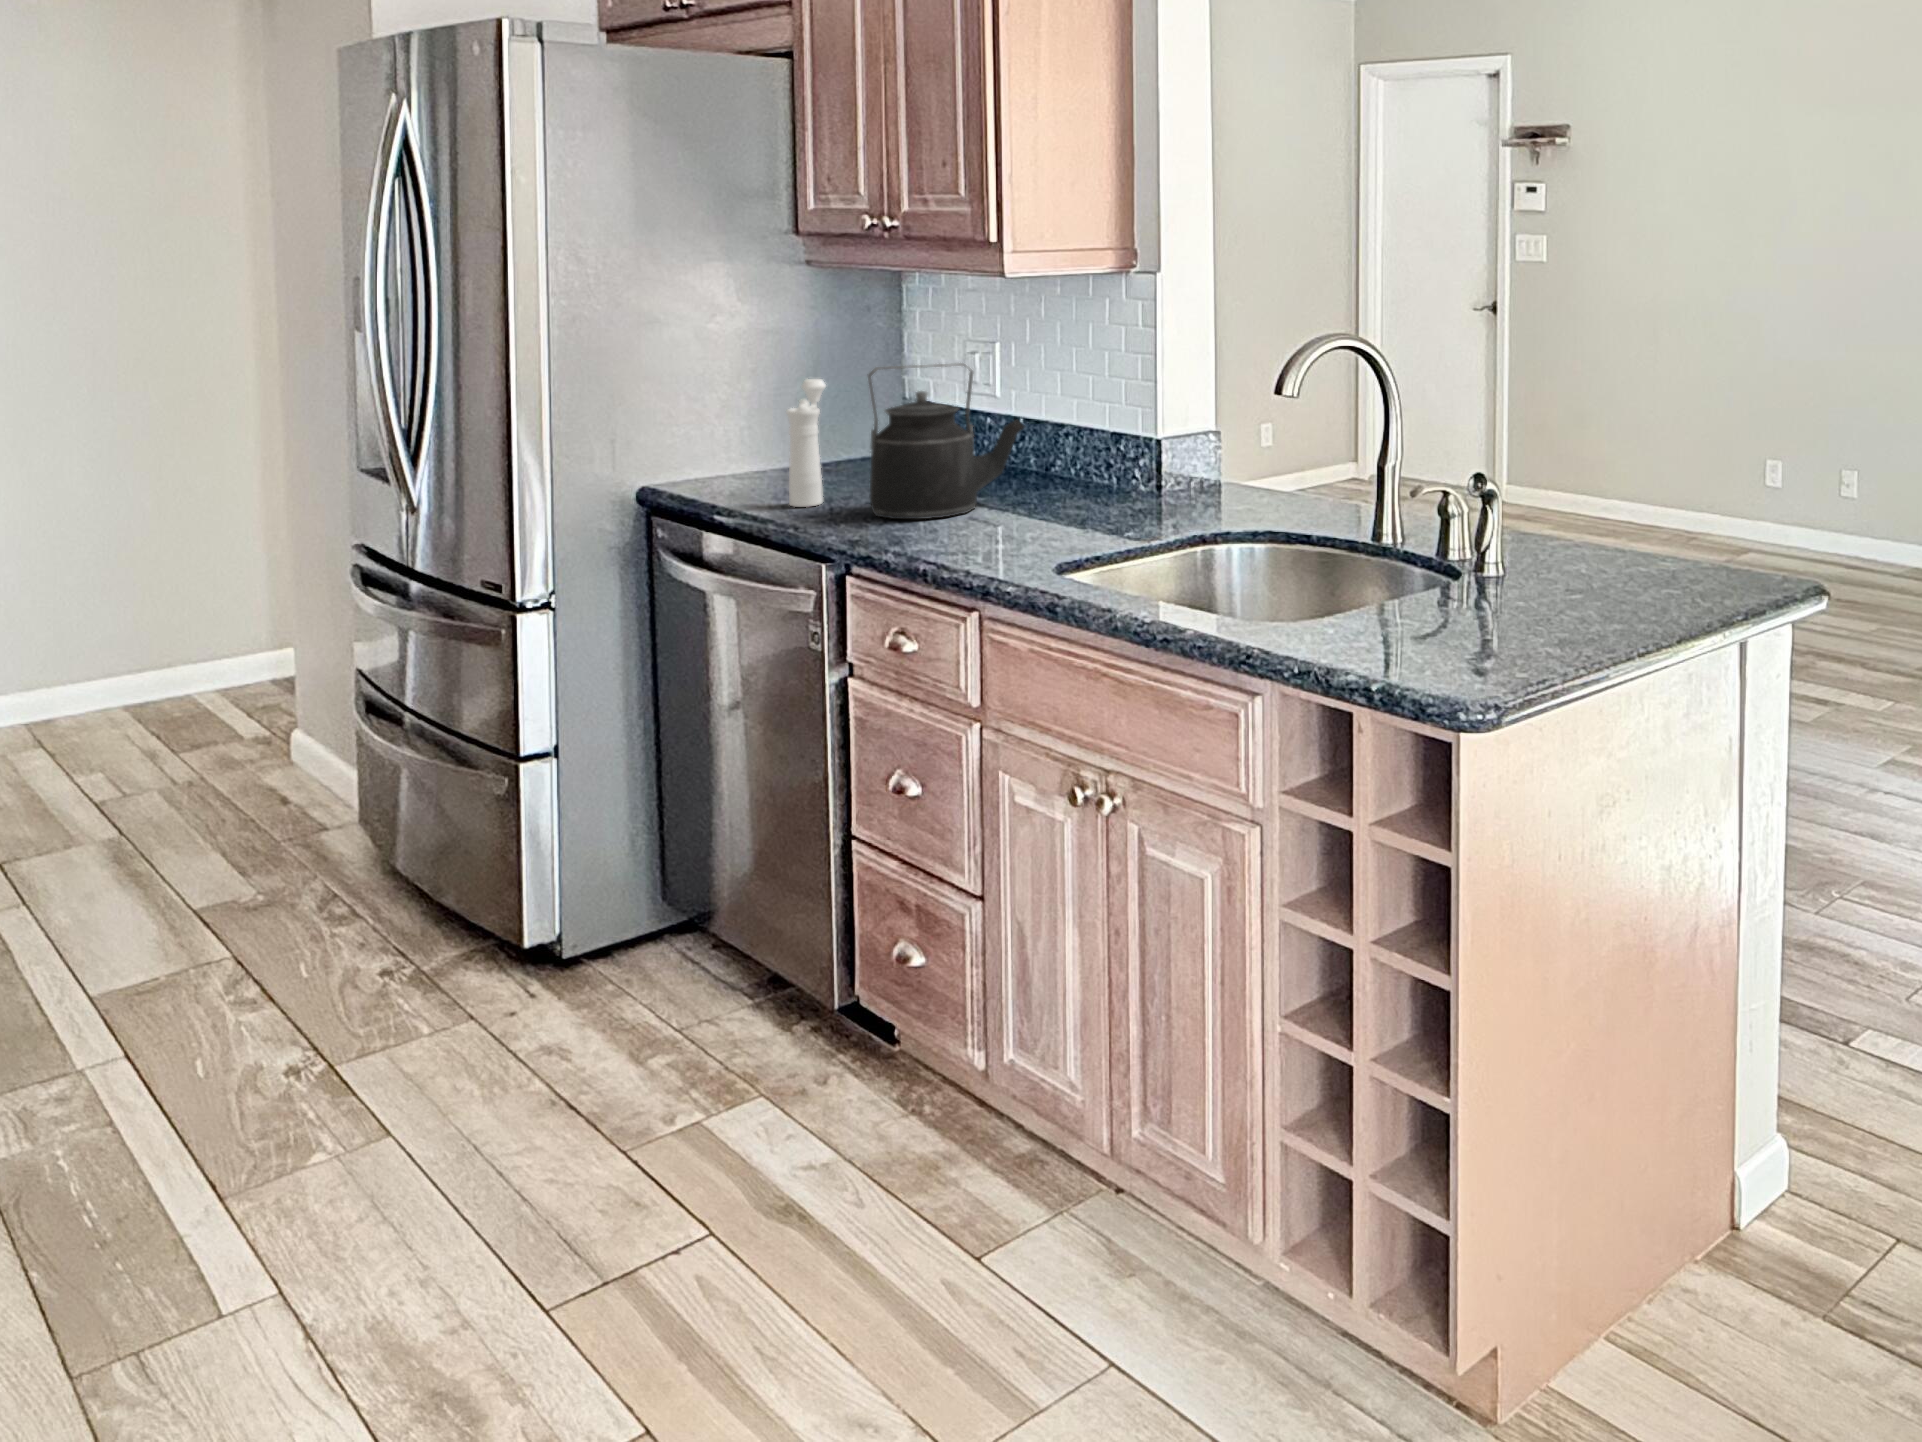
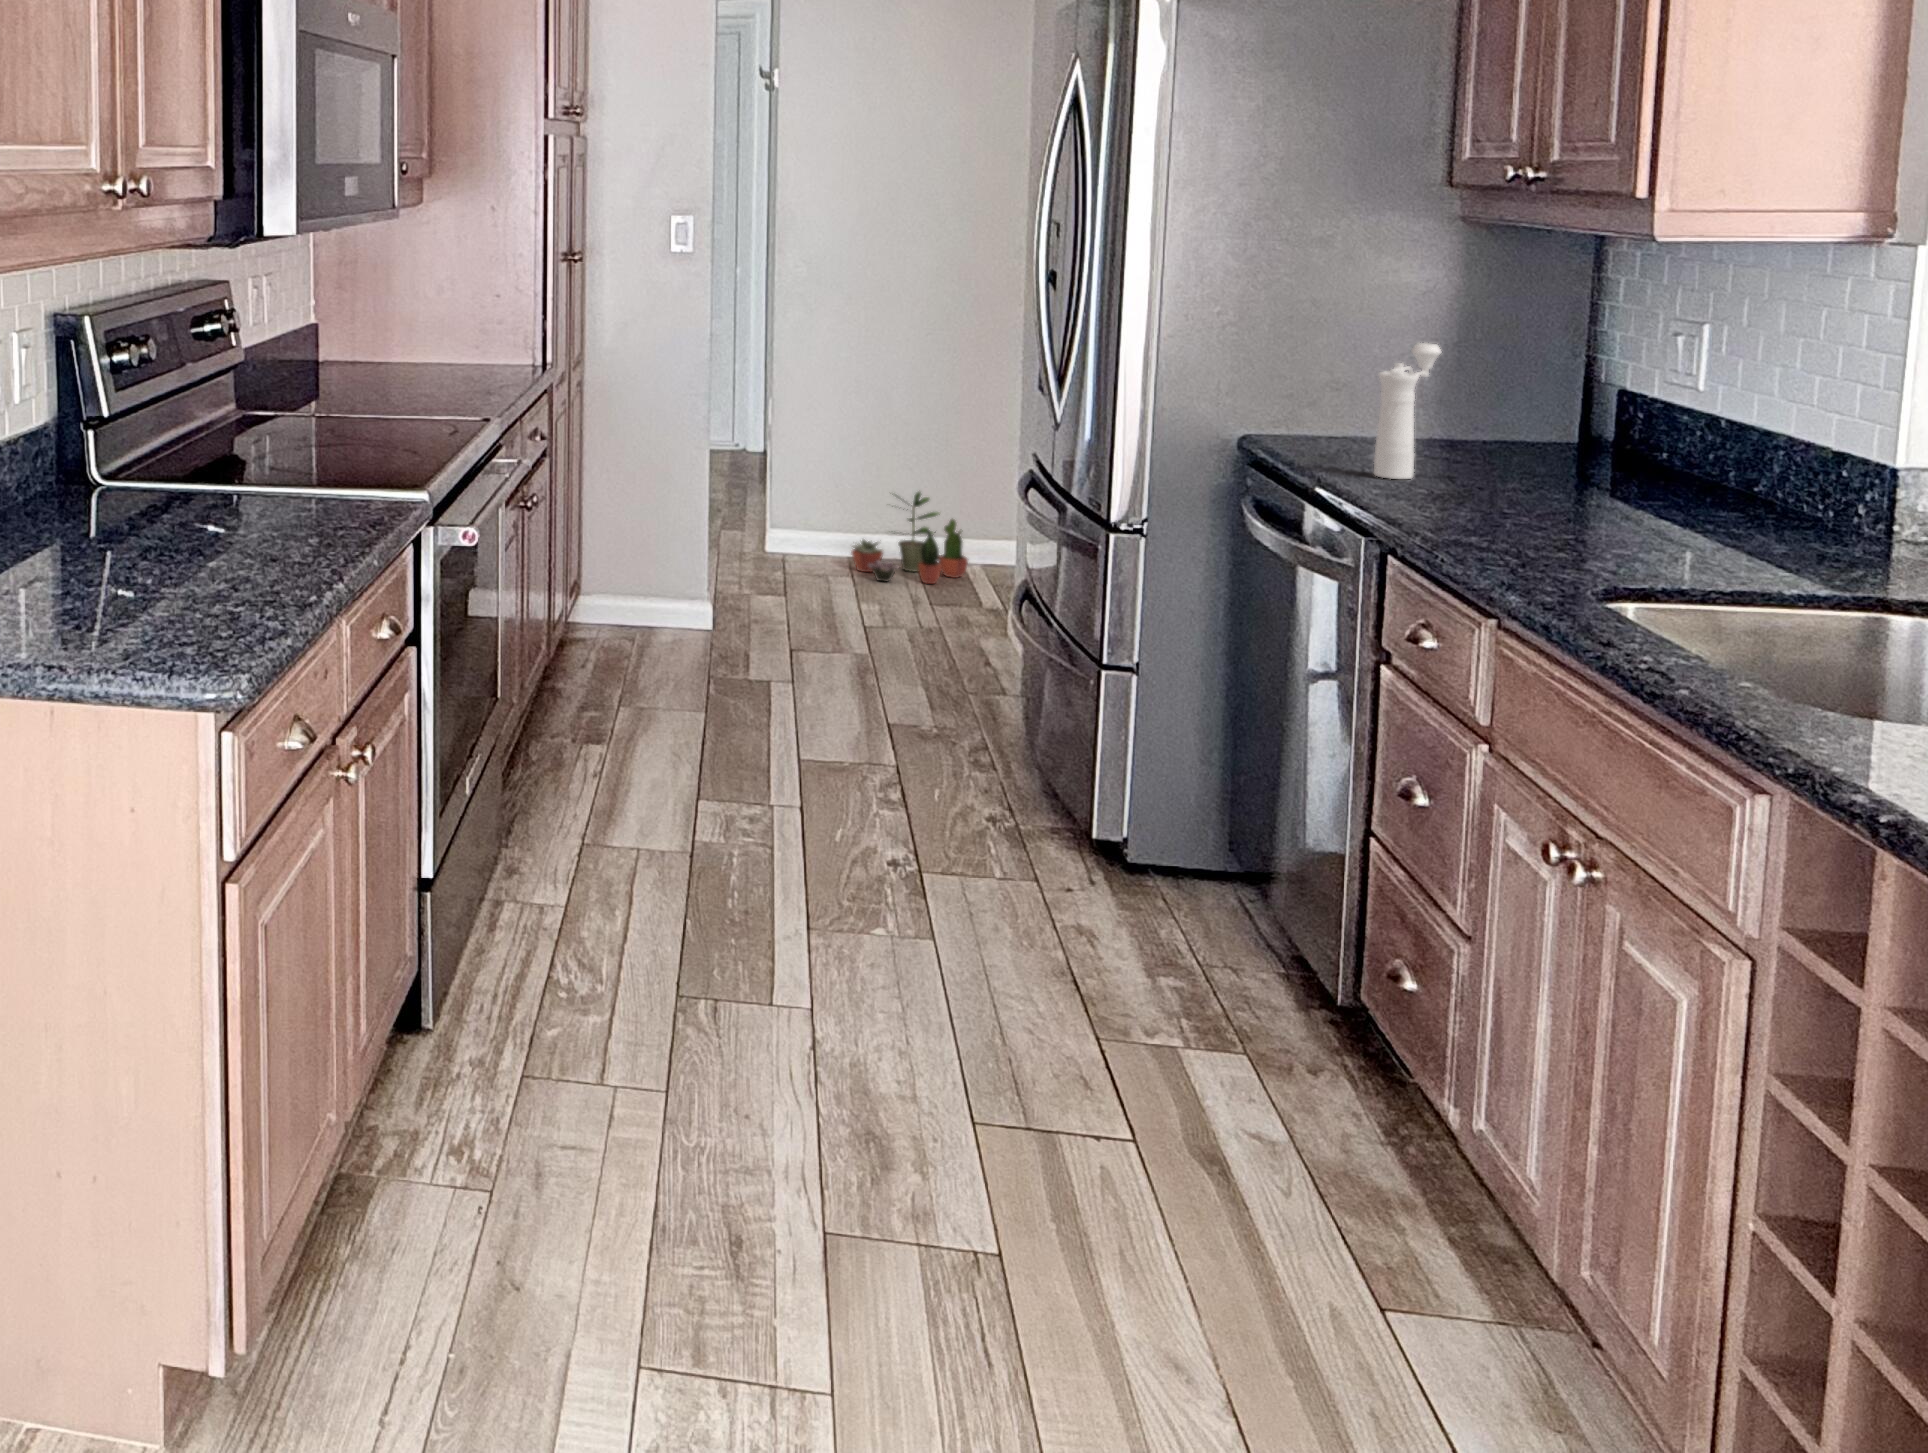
kettle: present [868,363,1024,519] -> none [1451,334,1676,515]
potted plant: none [19,617,198,742] -> present [852,492,968,584]

